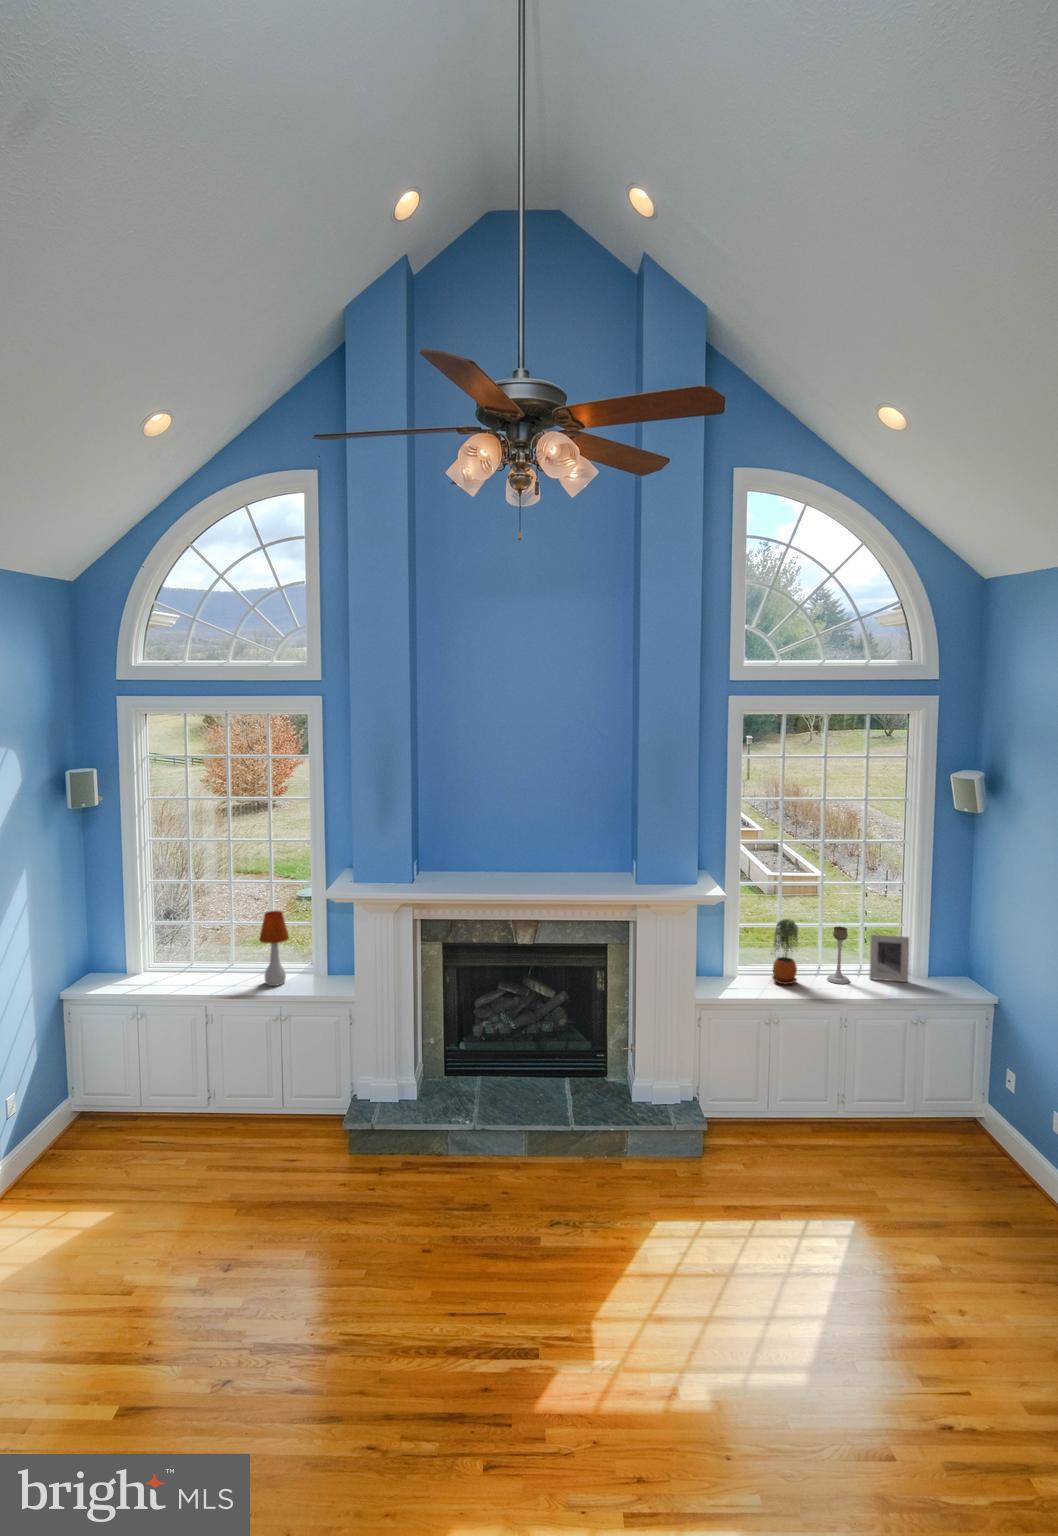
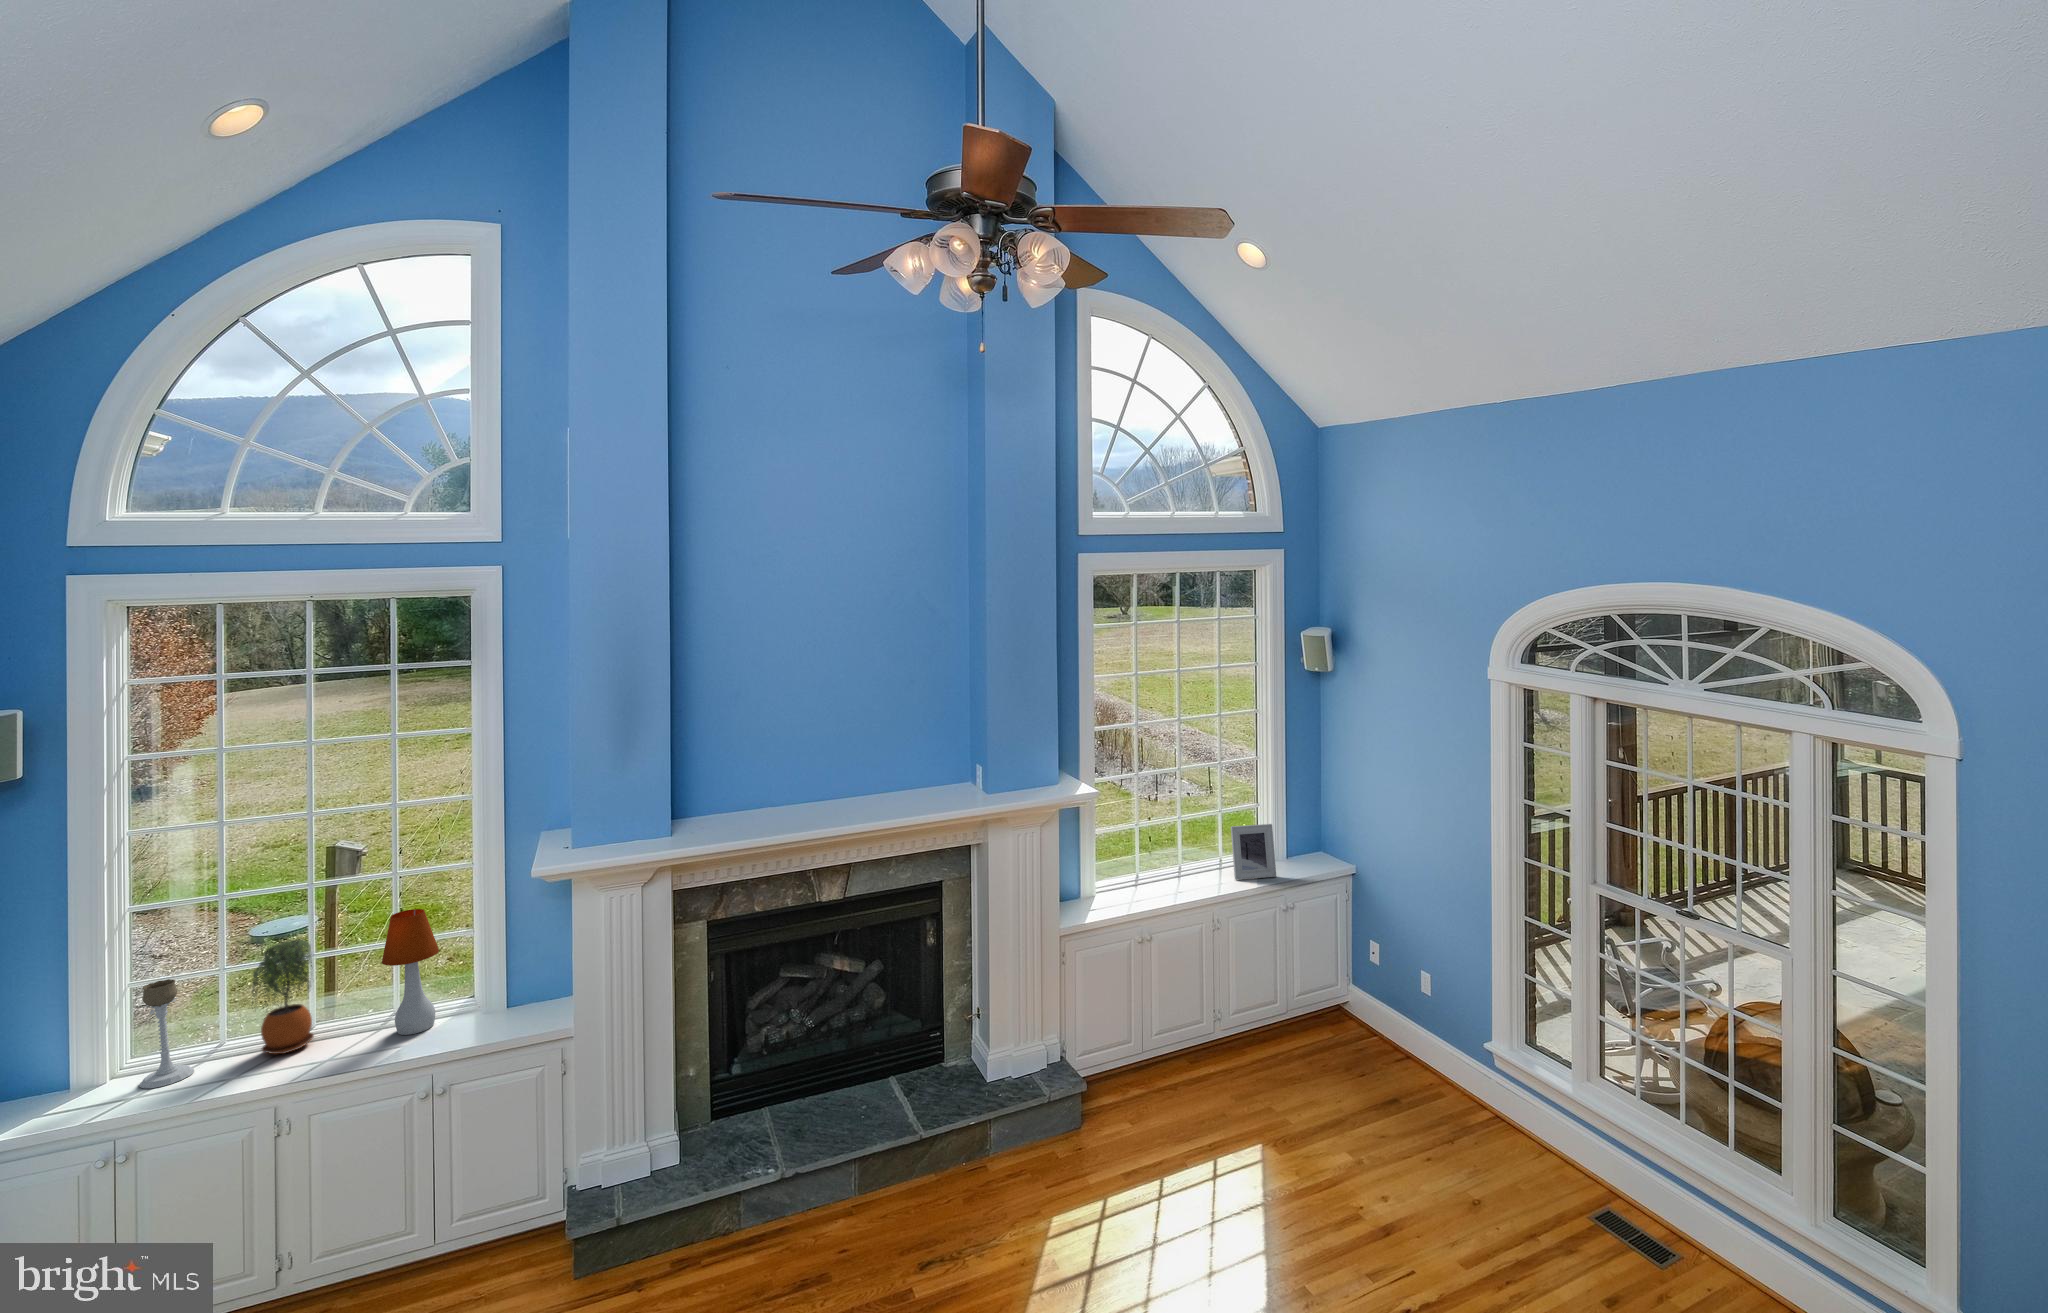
potted plant: present [771,919,798,984] -> present [252,939,314,1054]
candle holder: present [827,926,850,984] -> present [140,979,194,1089]

